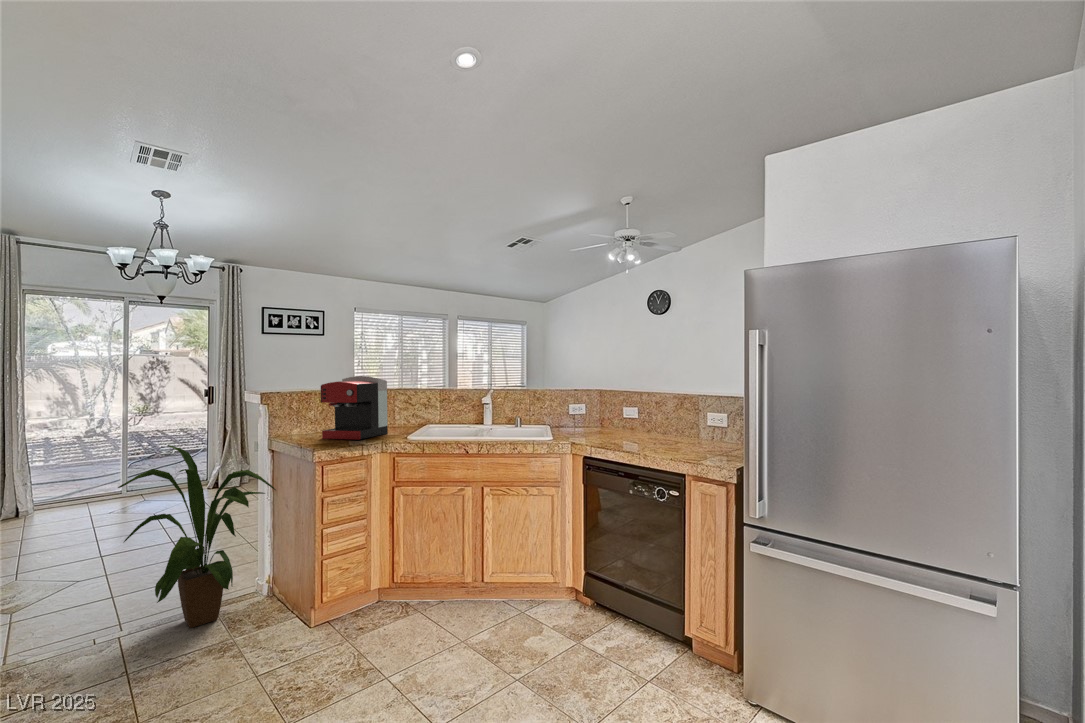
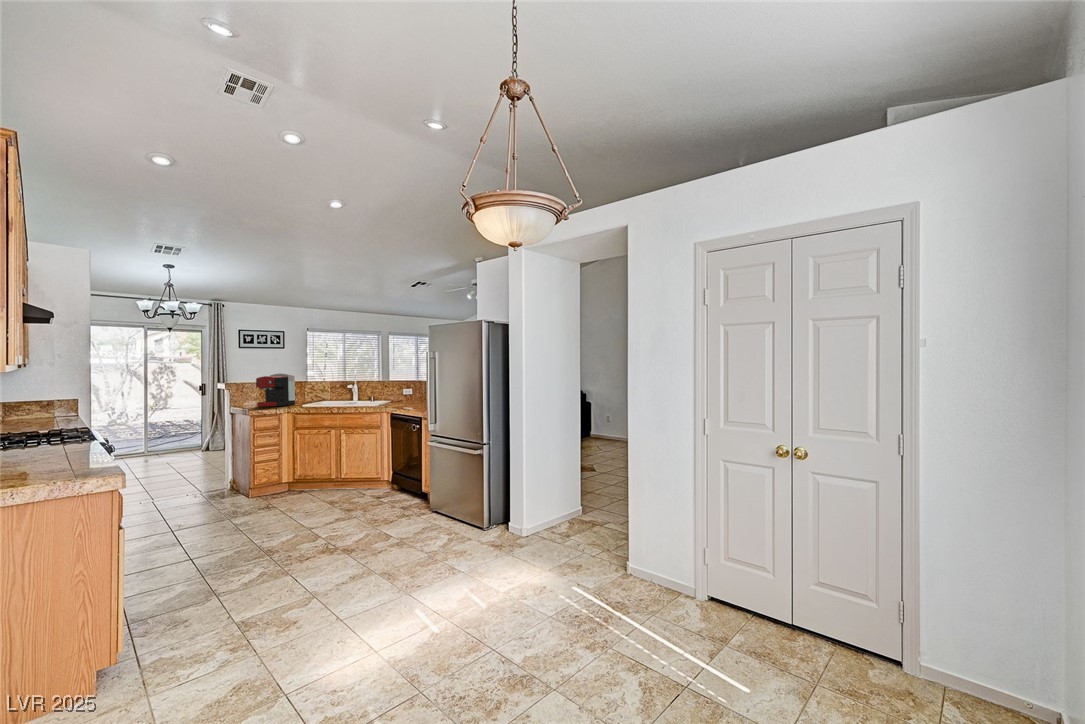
house plant: present [118,445,276,628] -> none [151,410,233,500]

